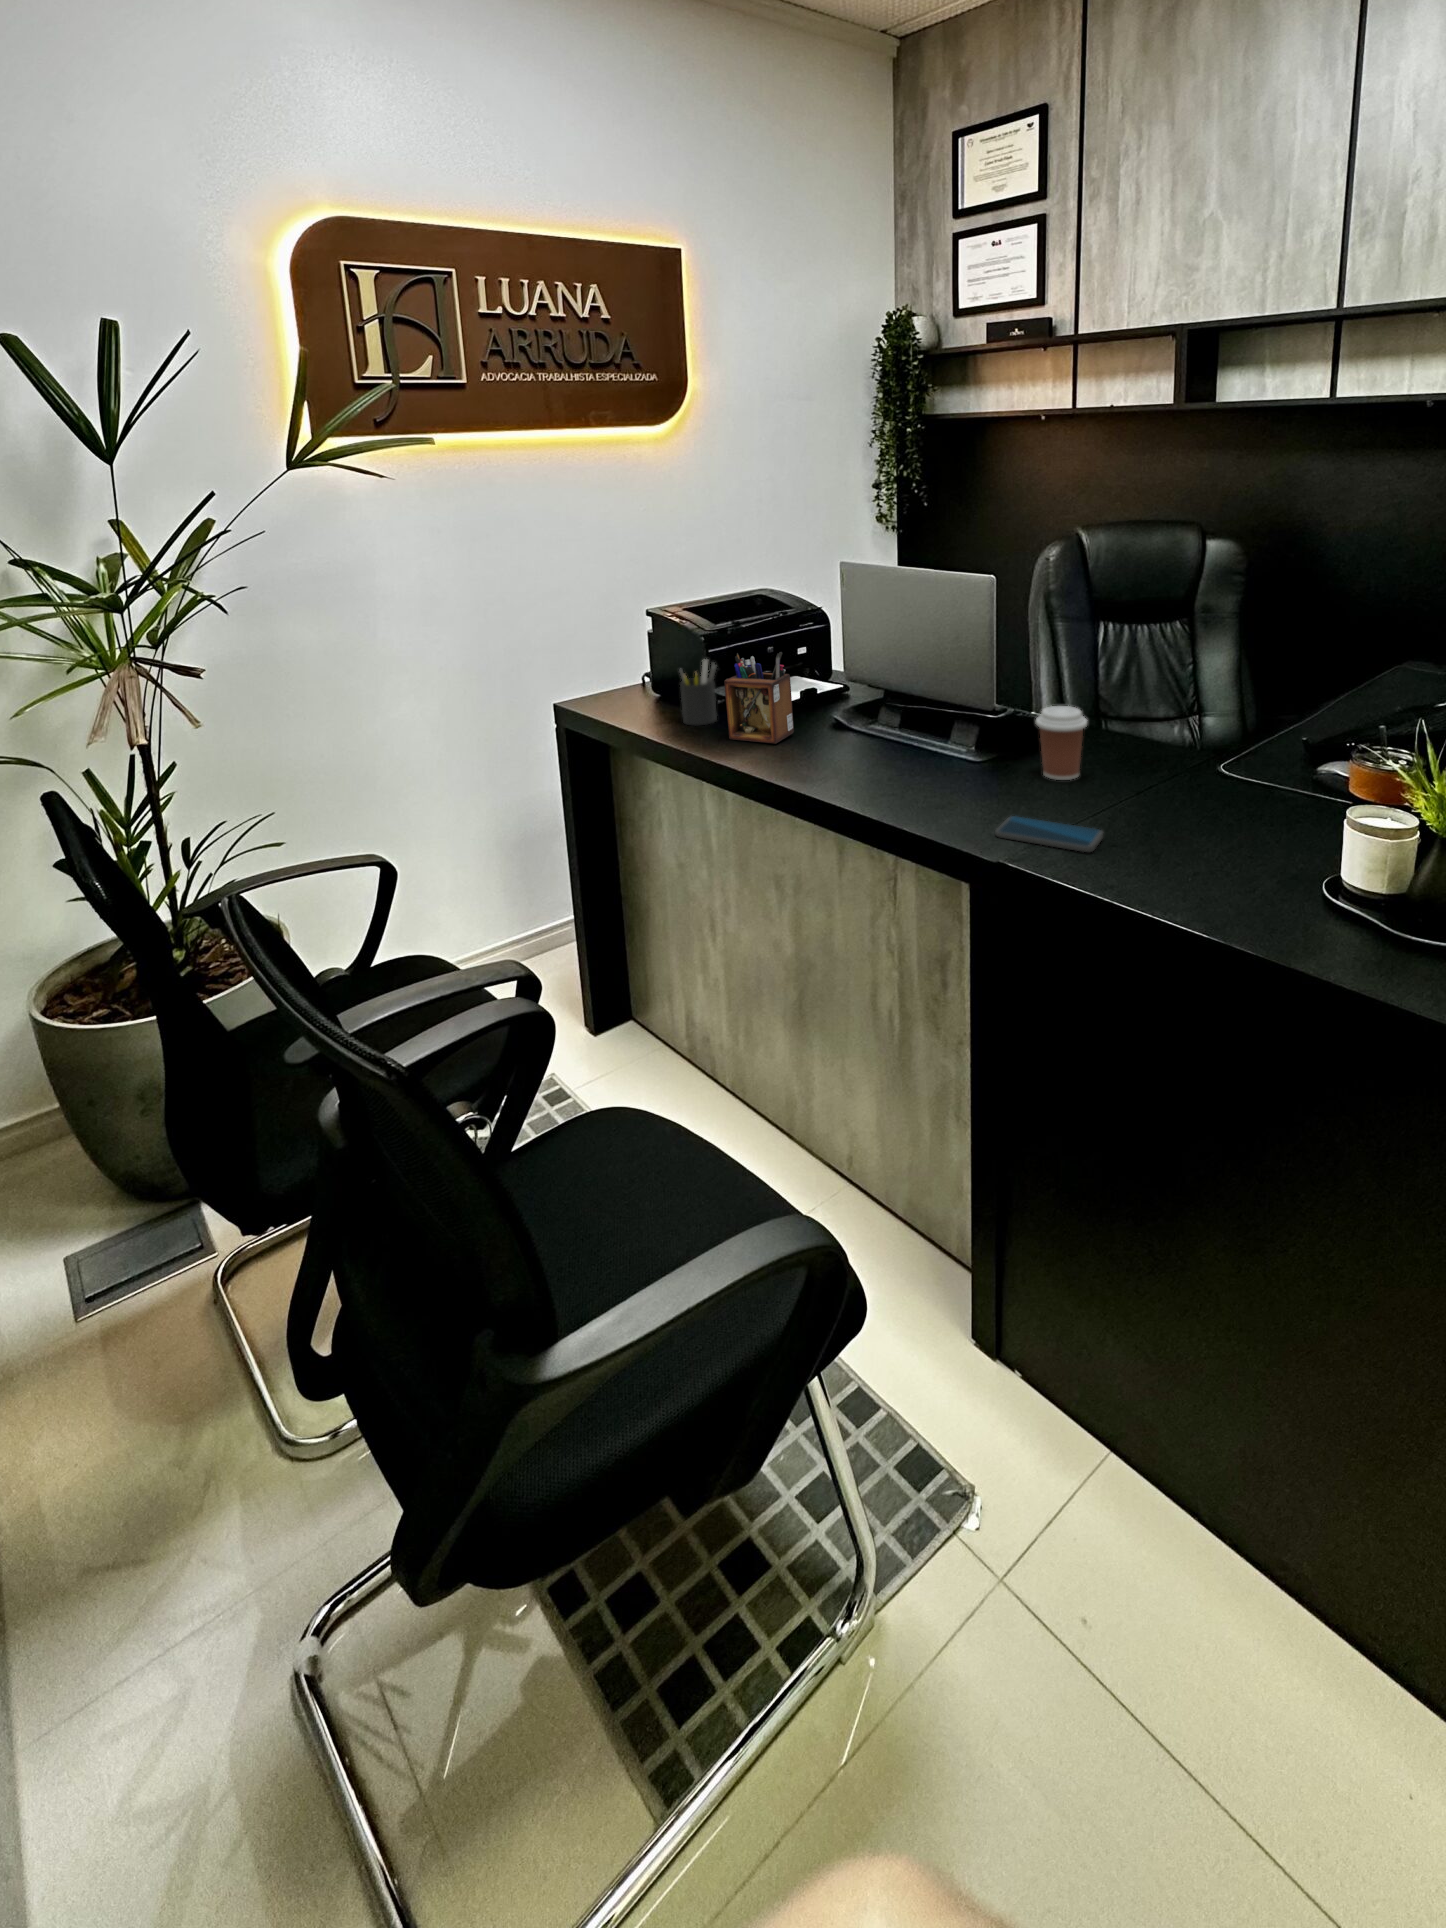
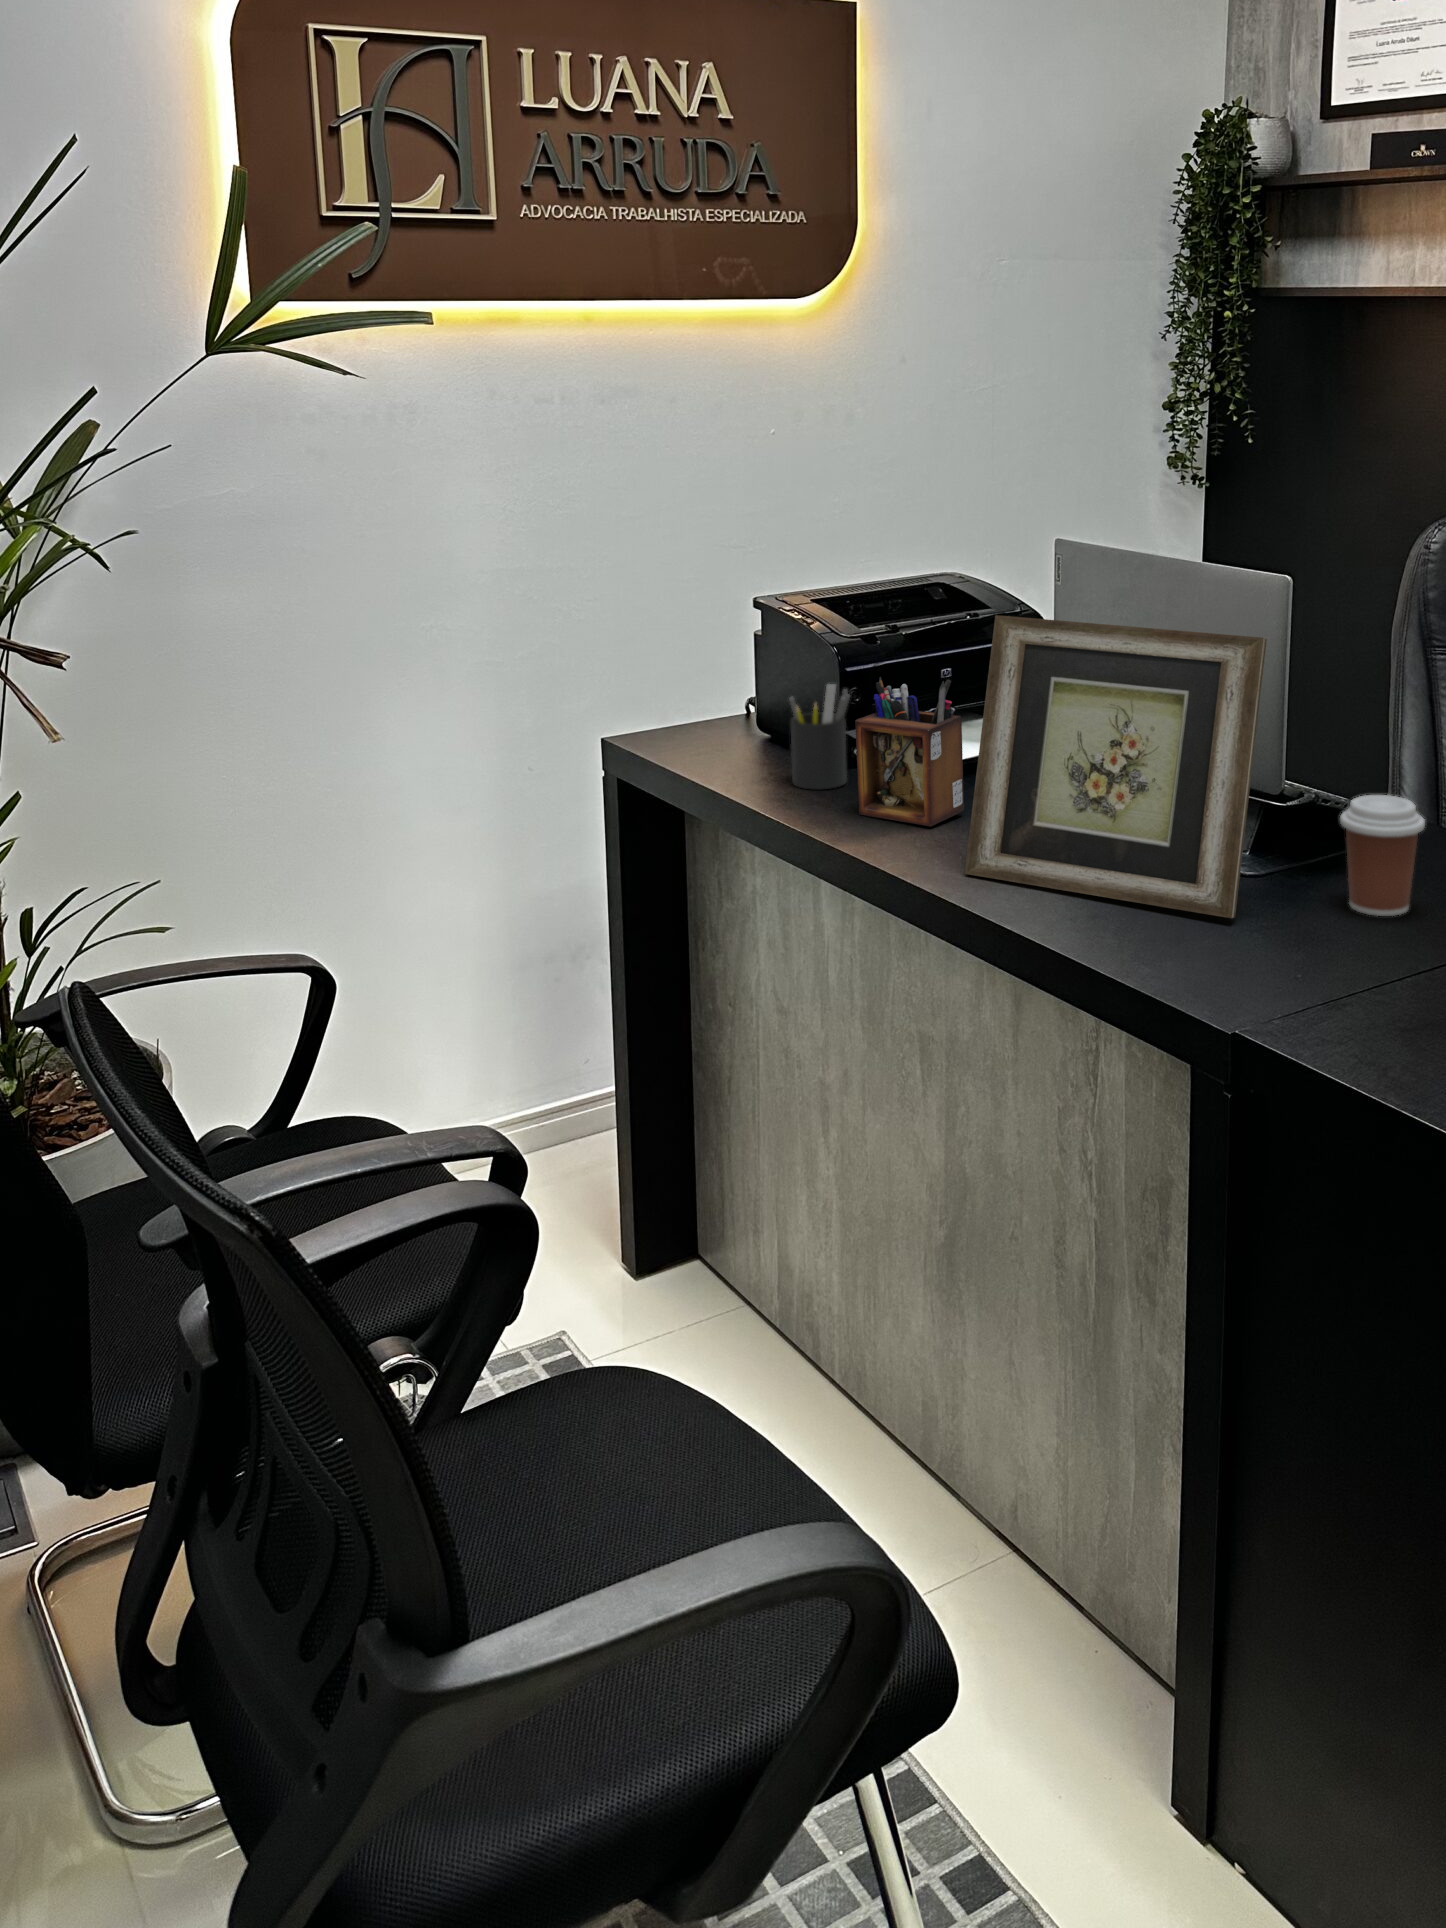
picture frame: none [804,609,988,788] -> present [965,615,1267,918]
smartphone: present [995,816,1103,852] -> none [1238,965,1411,1029]

